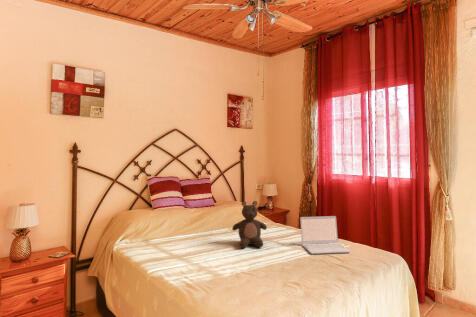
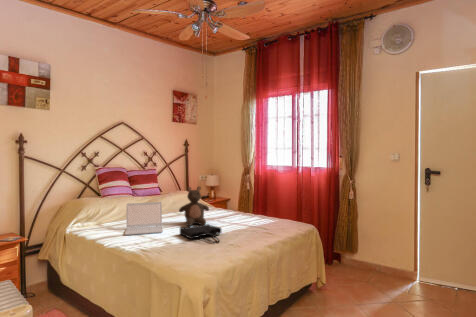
laptop: present [300,216,350,254] -> present [125,202,163,235]
tote bag: none [232,248,282,278] -> present [180,224,222,243]

